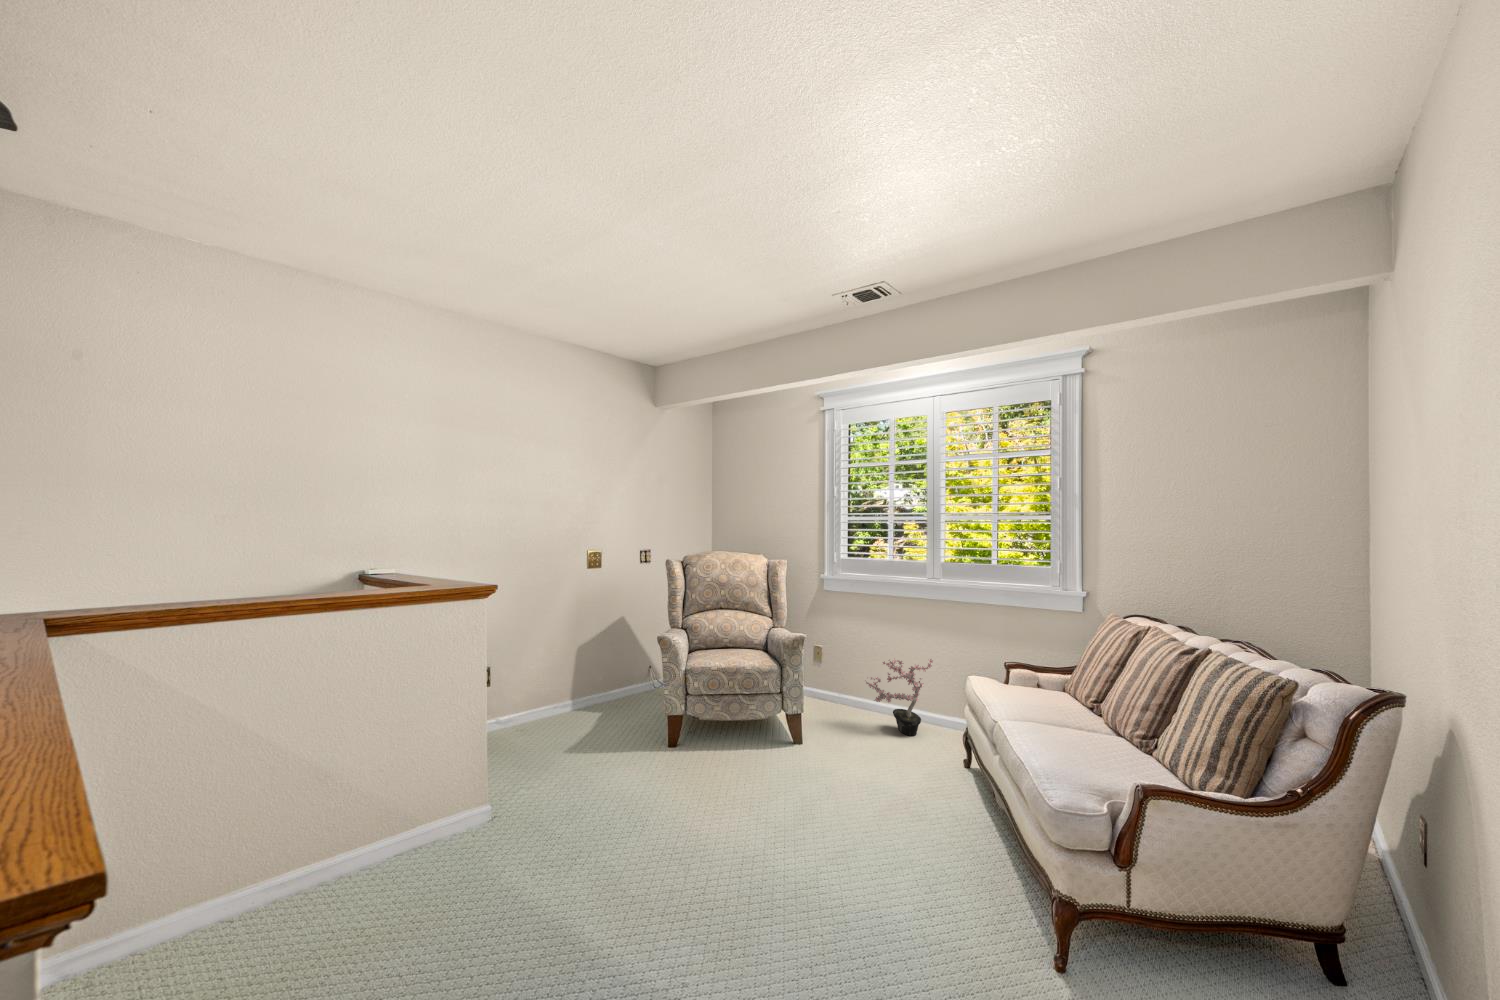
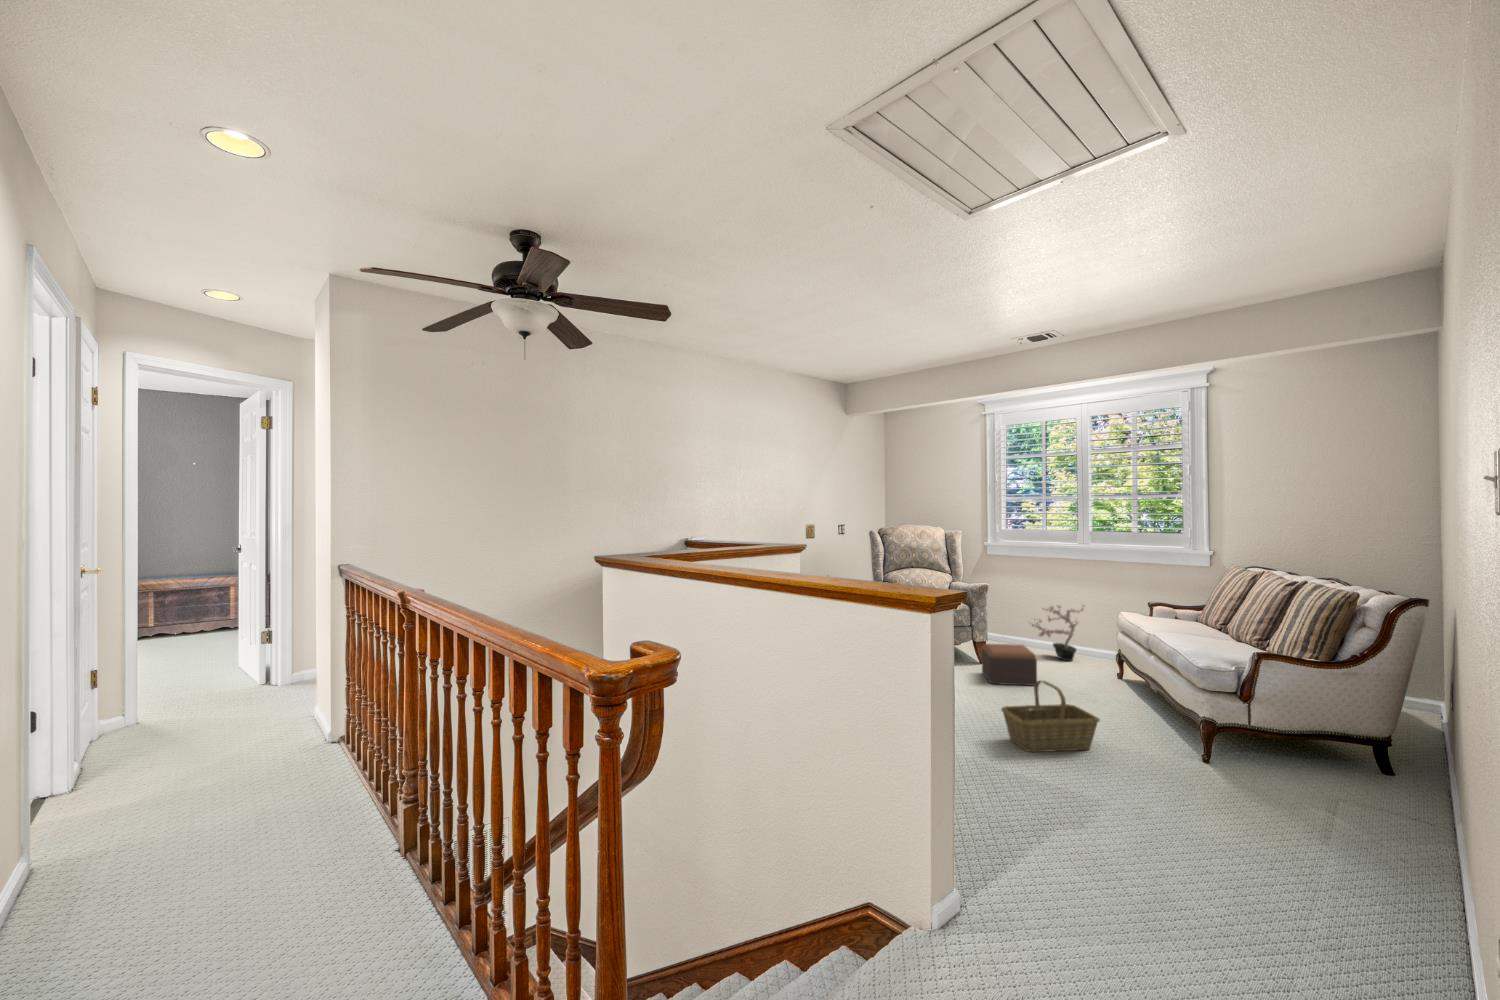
footstool: none [786,722,853,788] -> present [982,644,1037,686]
basket: none [746,824,897,966] -> present [1001,681,1100,752]

